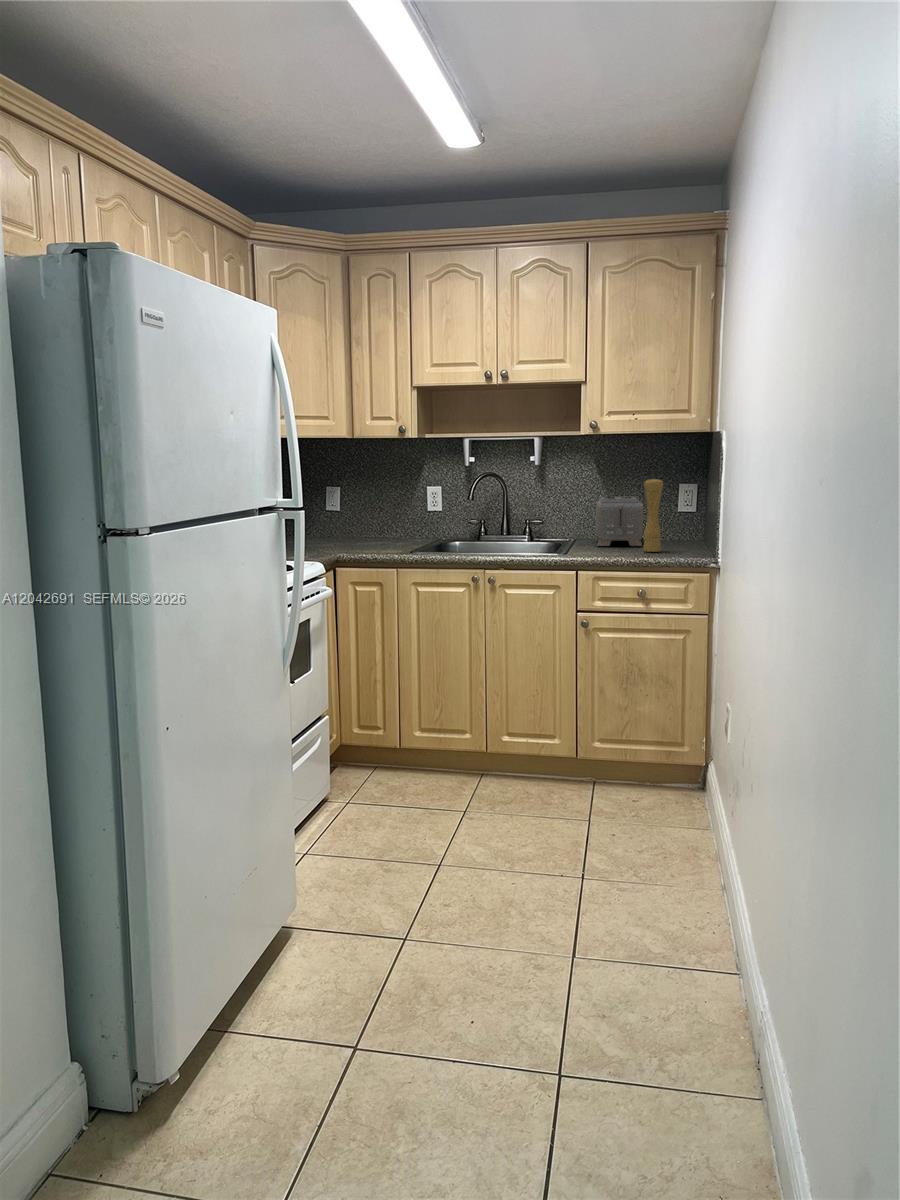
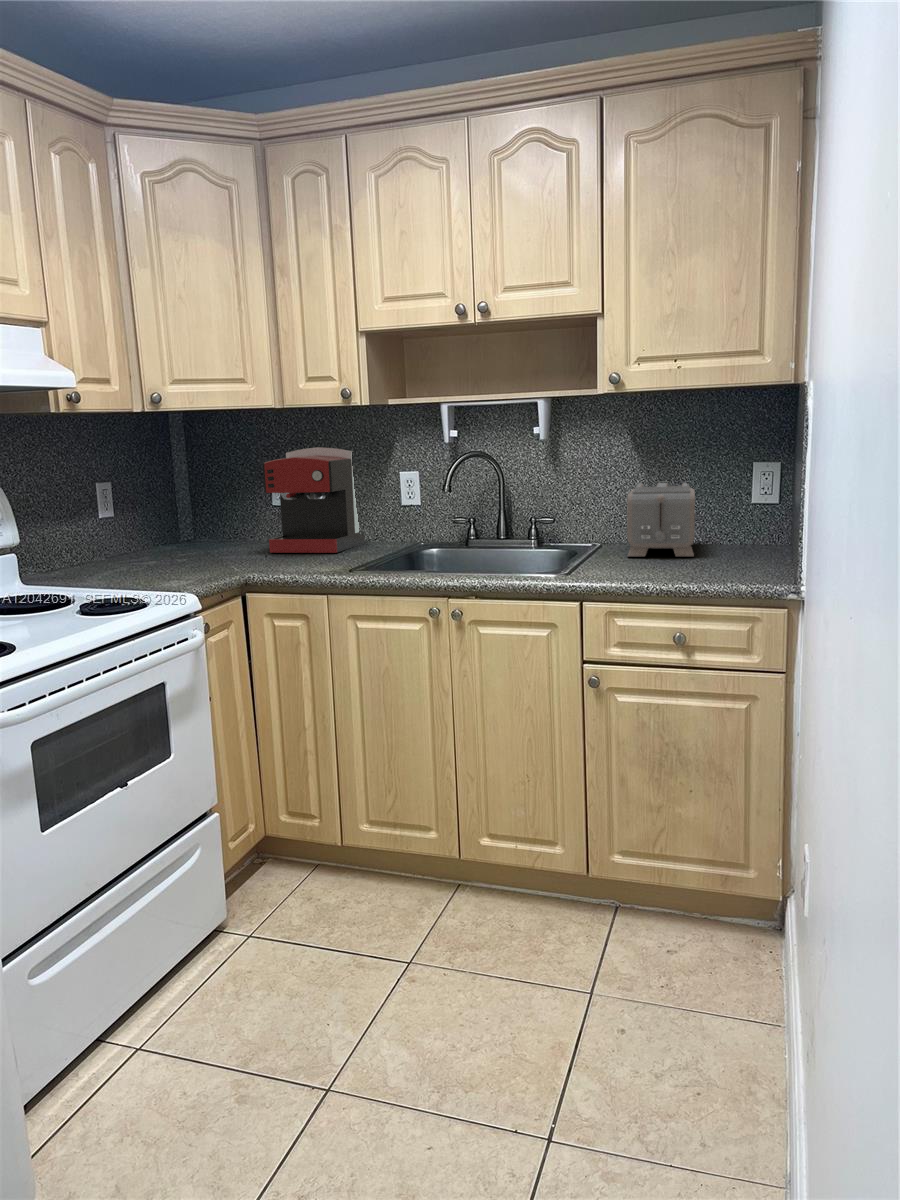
coffee maker: none [330,468,396,544] -> present [263,447,365,553]
pepper mill: present [643,478,663,552] -> none [691,458,720,569]

